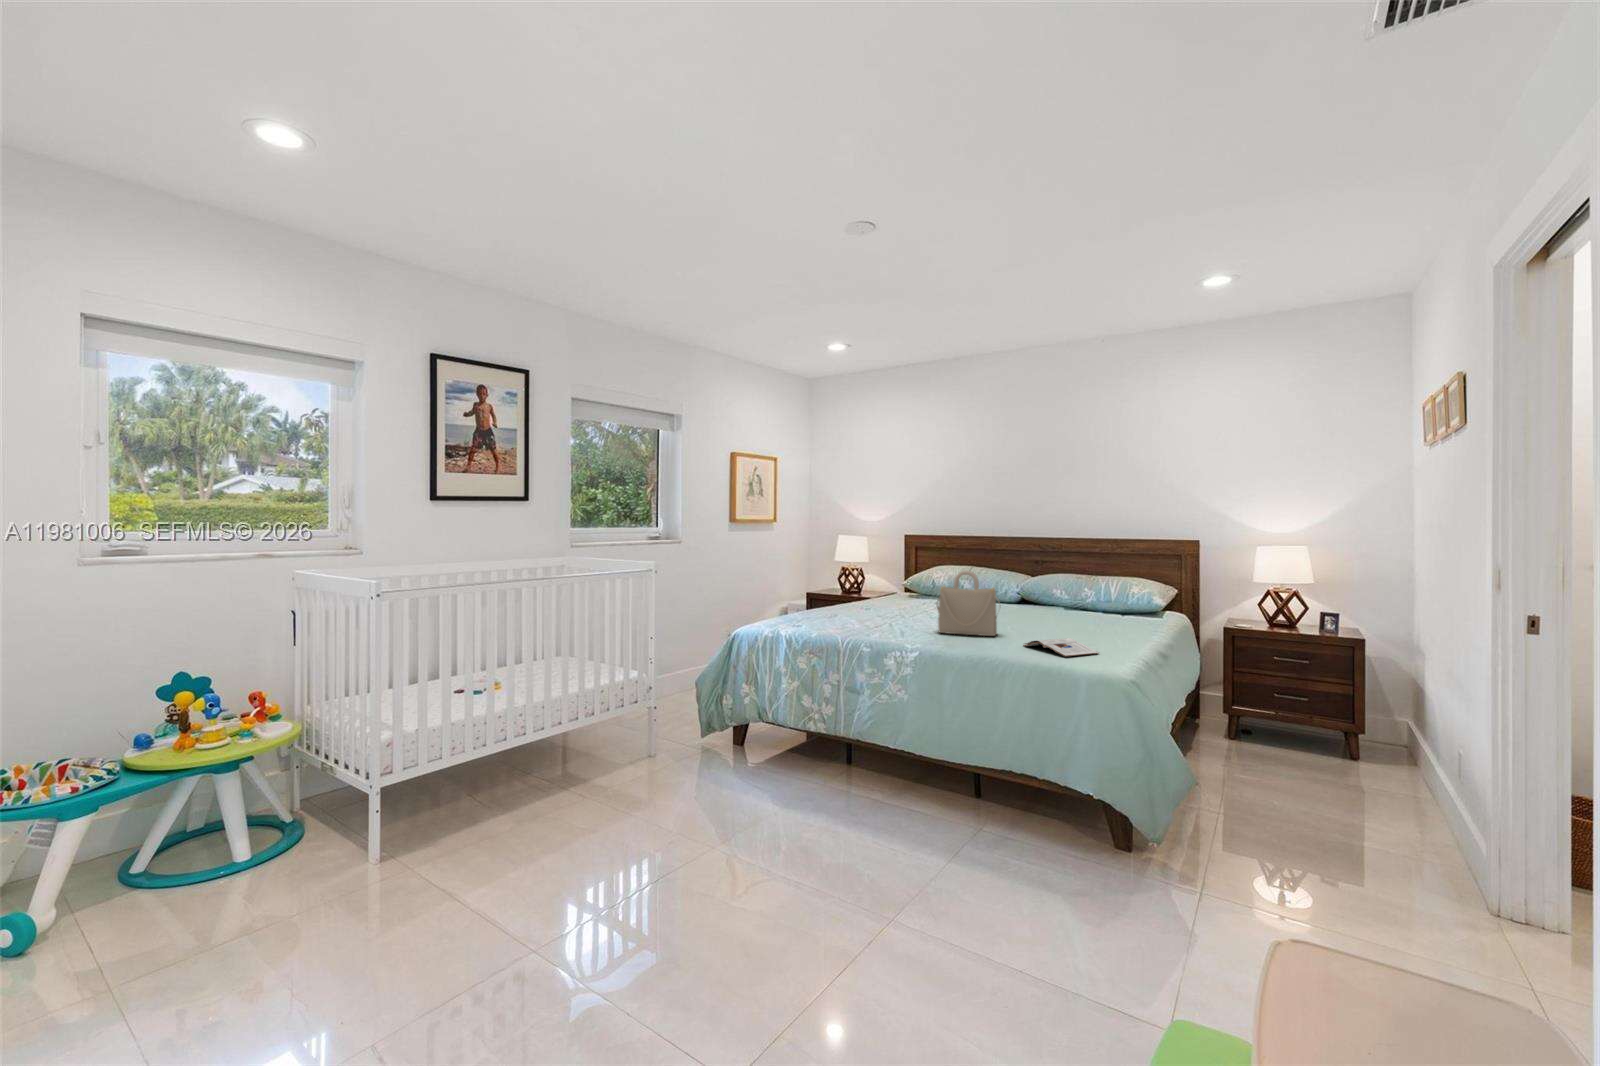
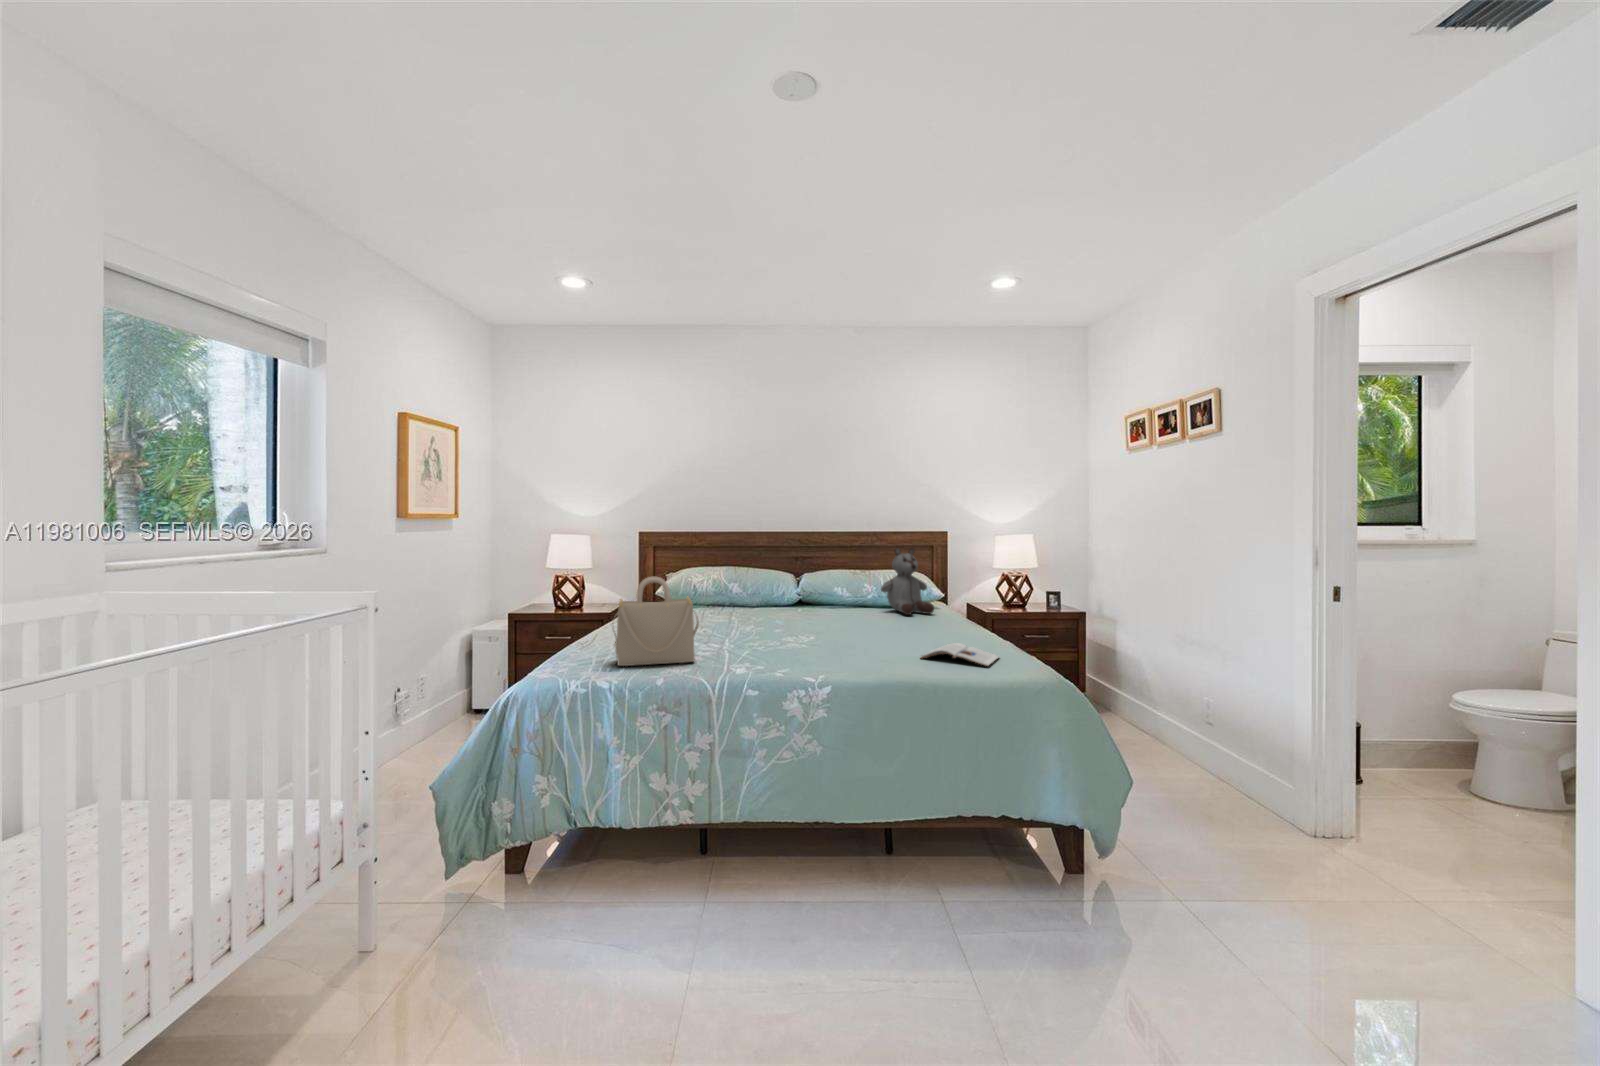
stuffed bear: none [1086,553,1143,620] -> present [881,548,934,615]
handbag: present [937,571,999,636] -> present [612,577,699,666]

